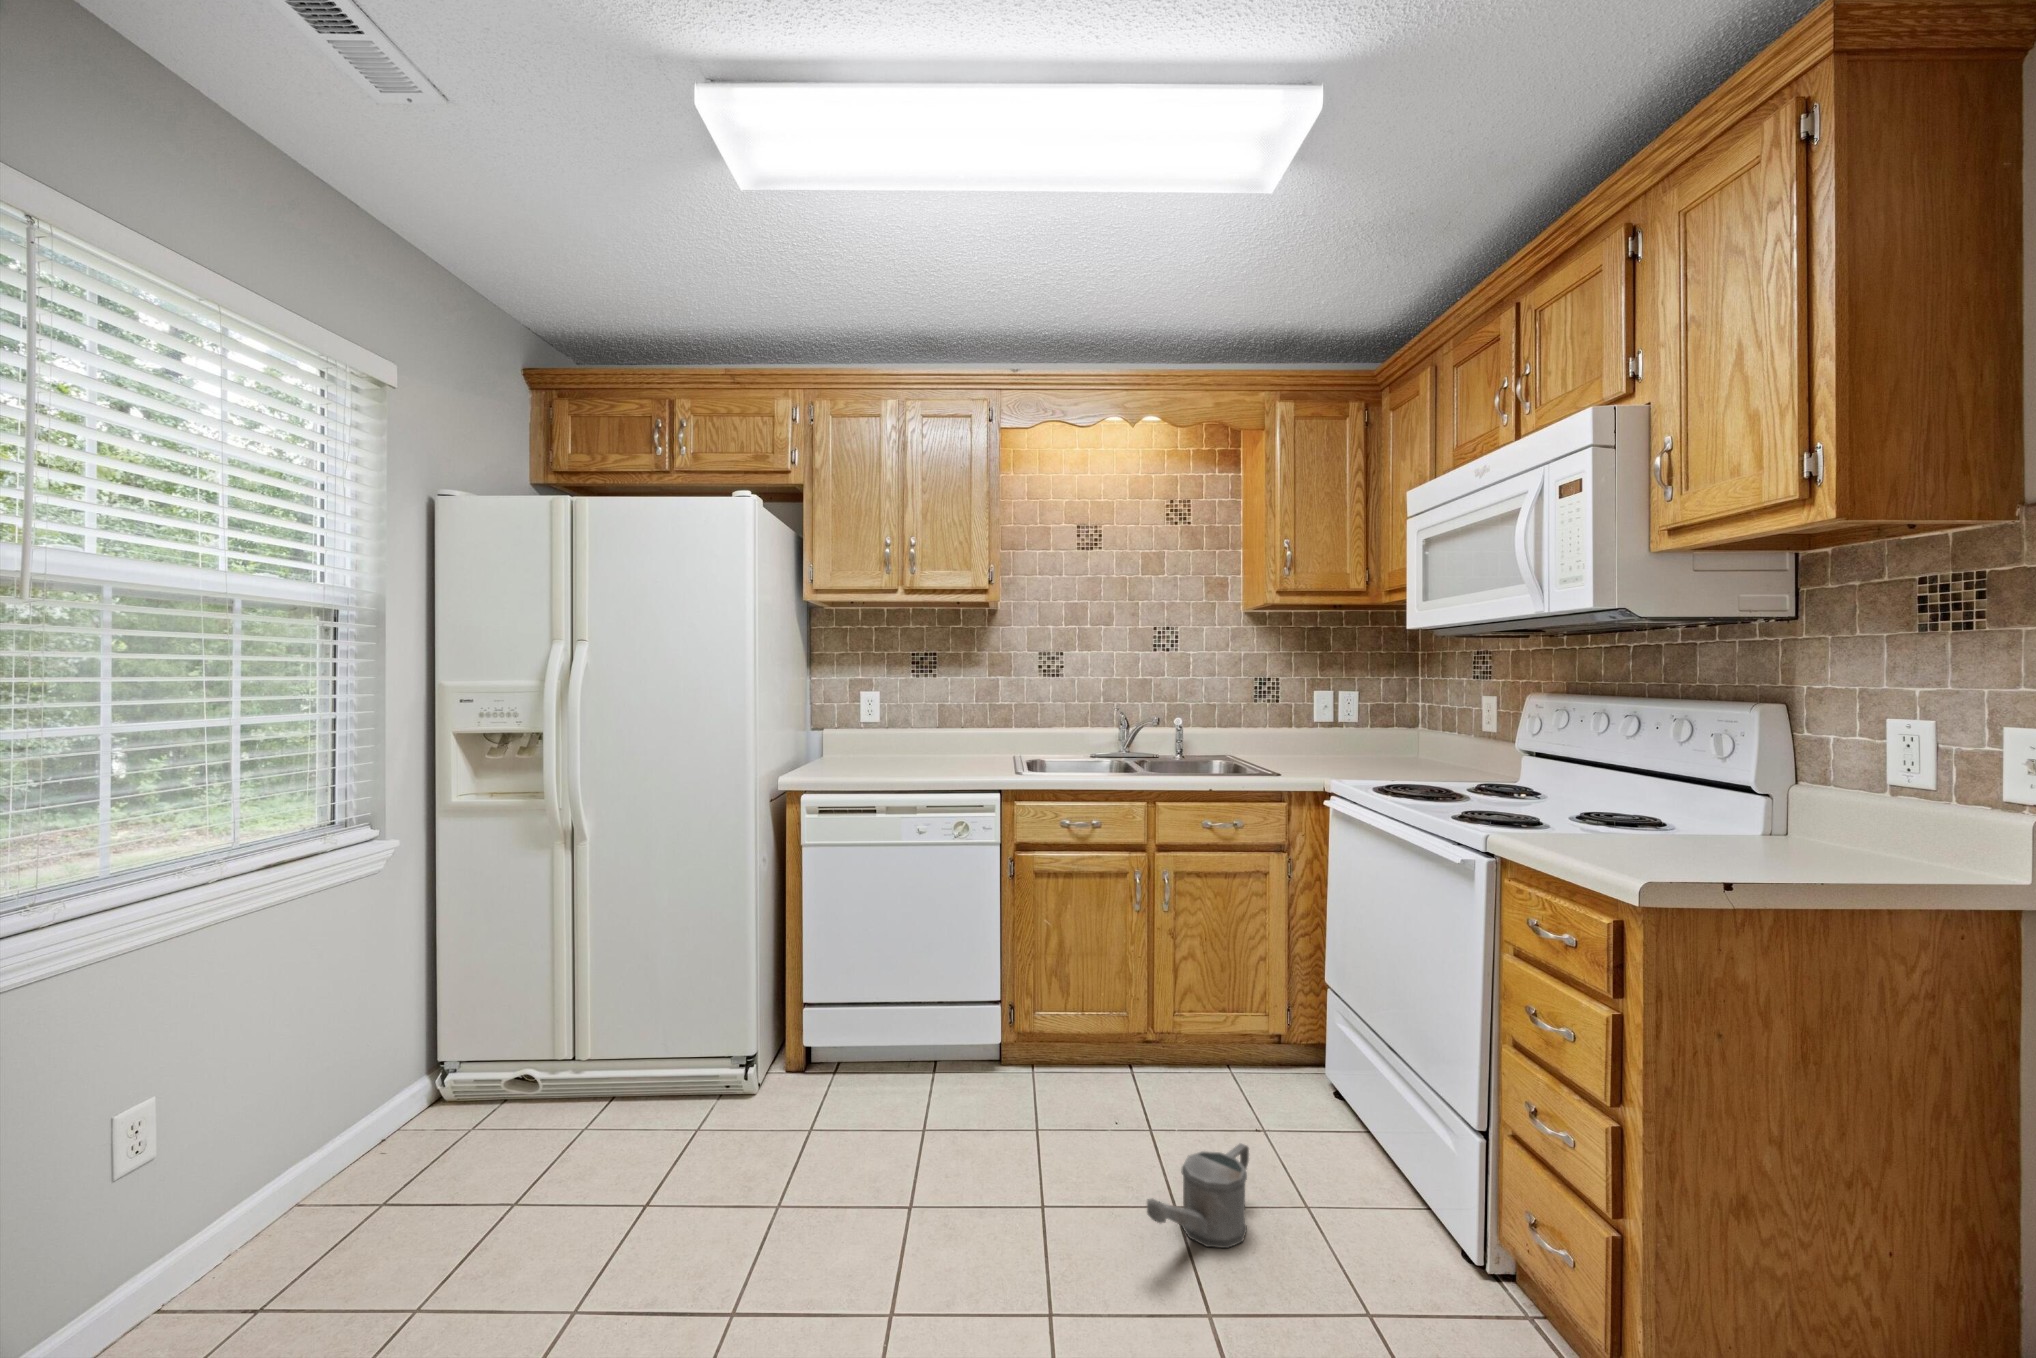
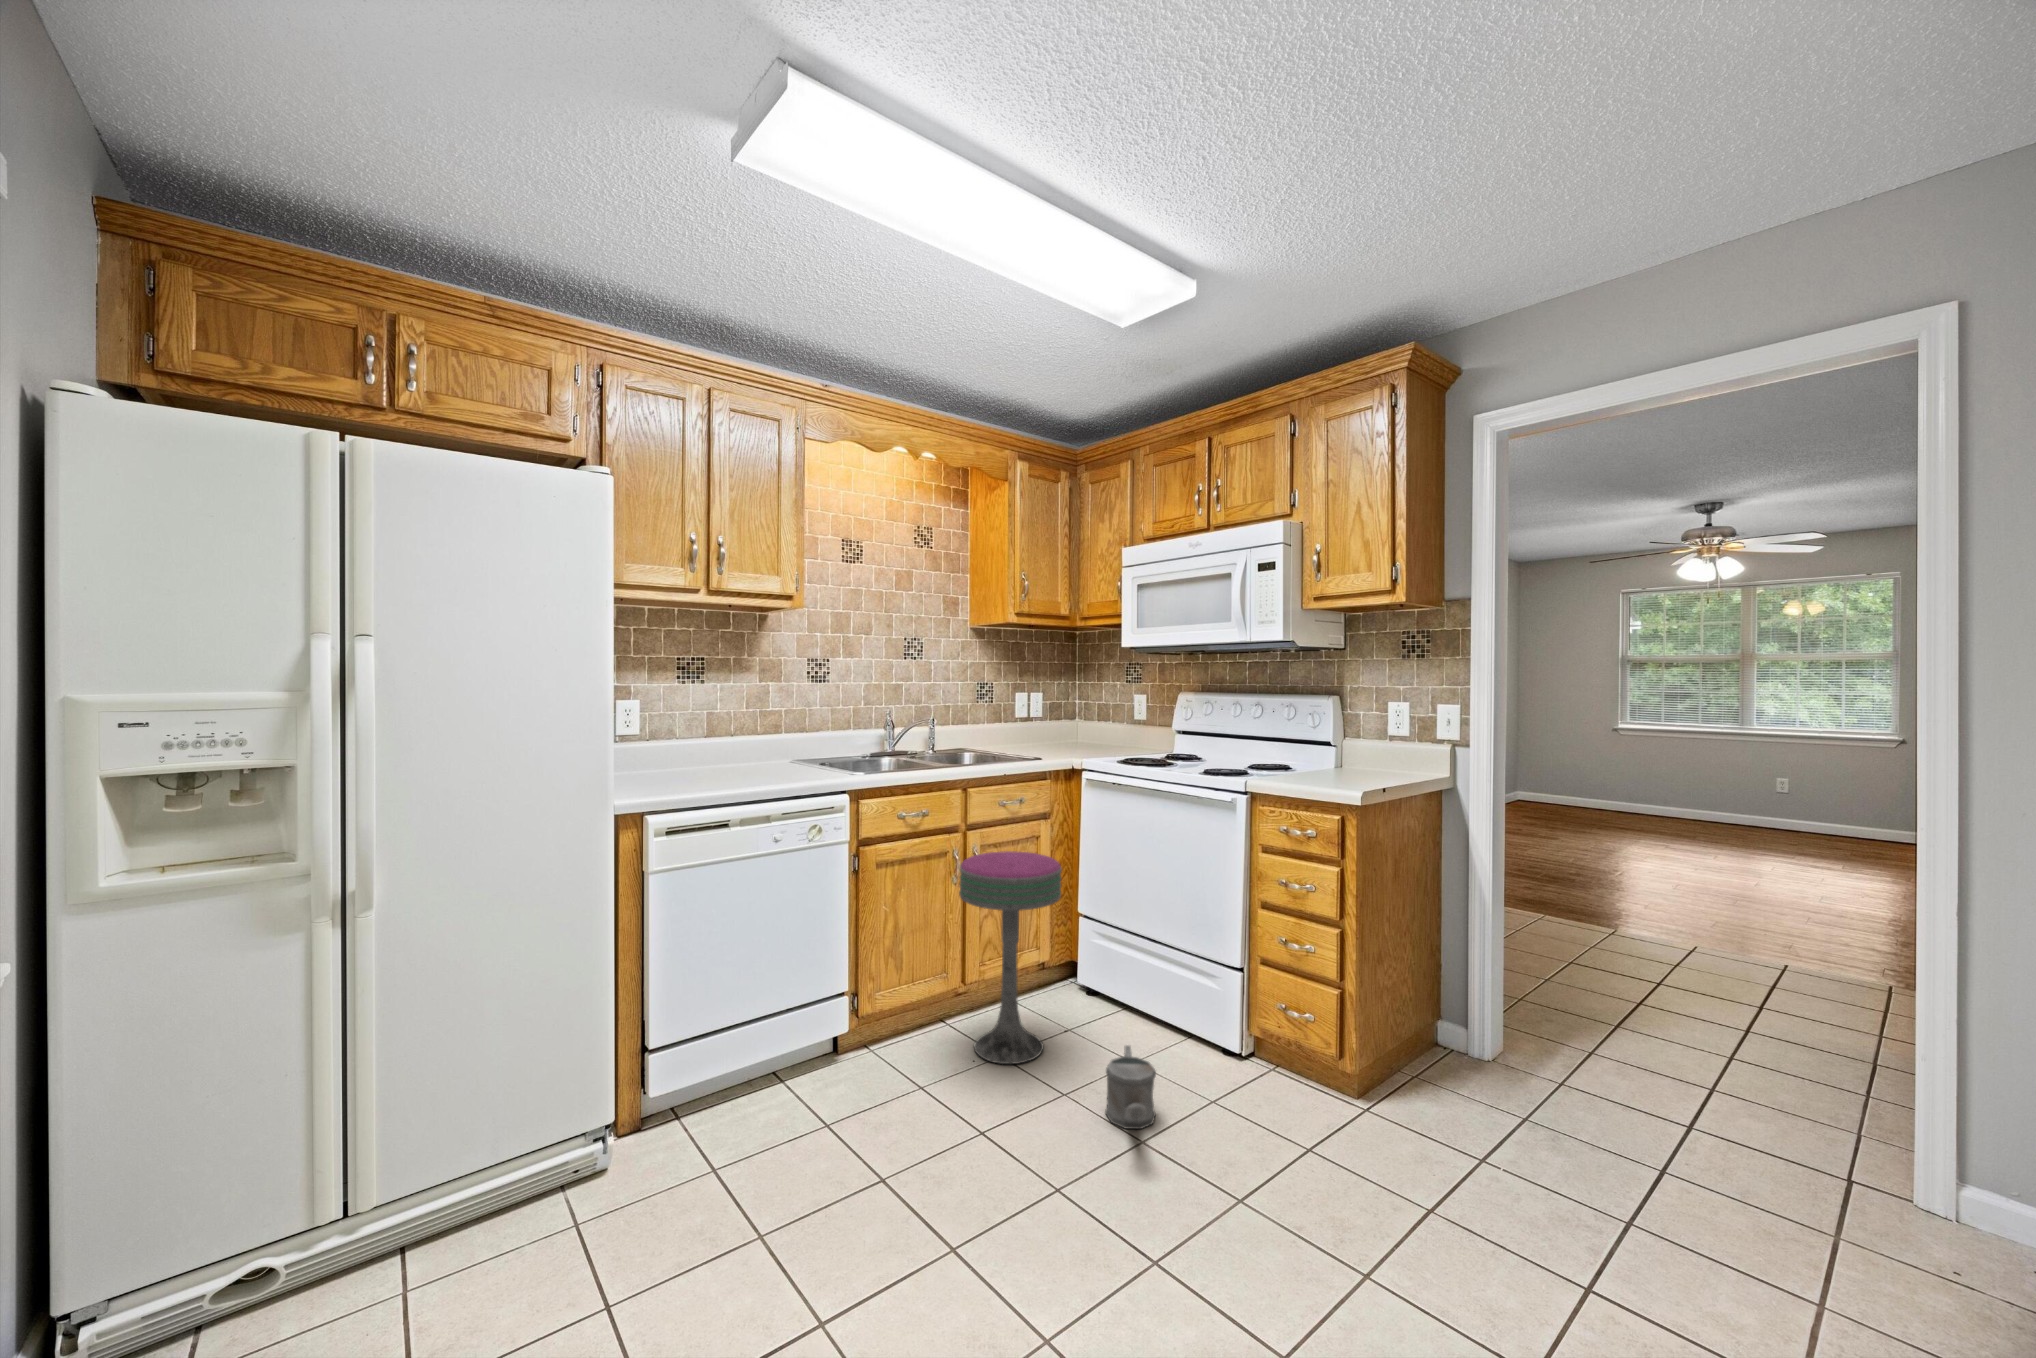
bar stool: none [1101,878,1225,1132] -> present [959,851,1062,1064]

